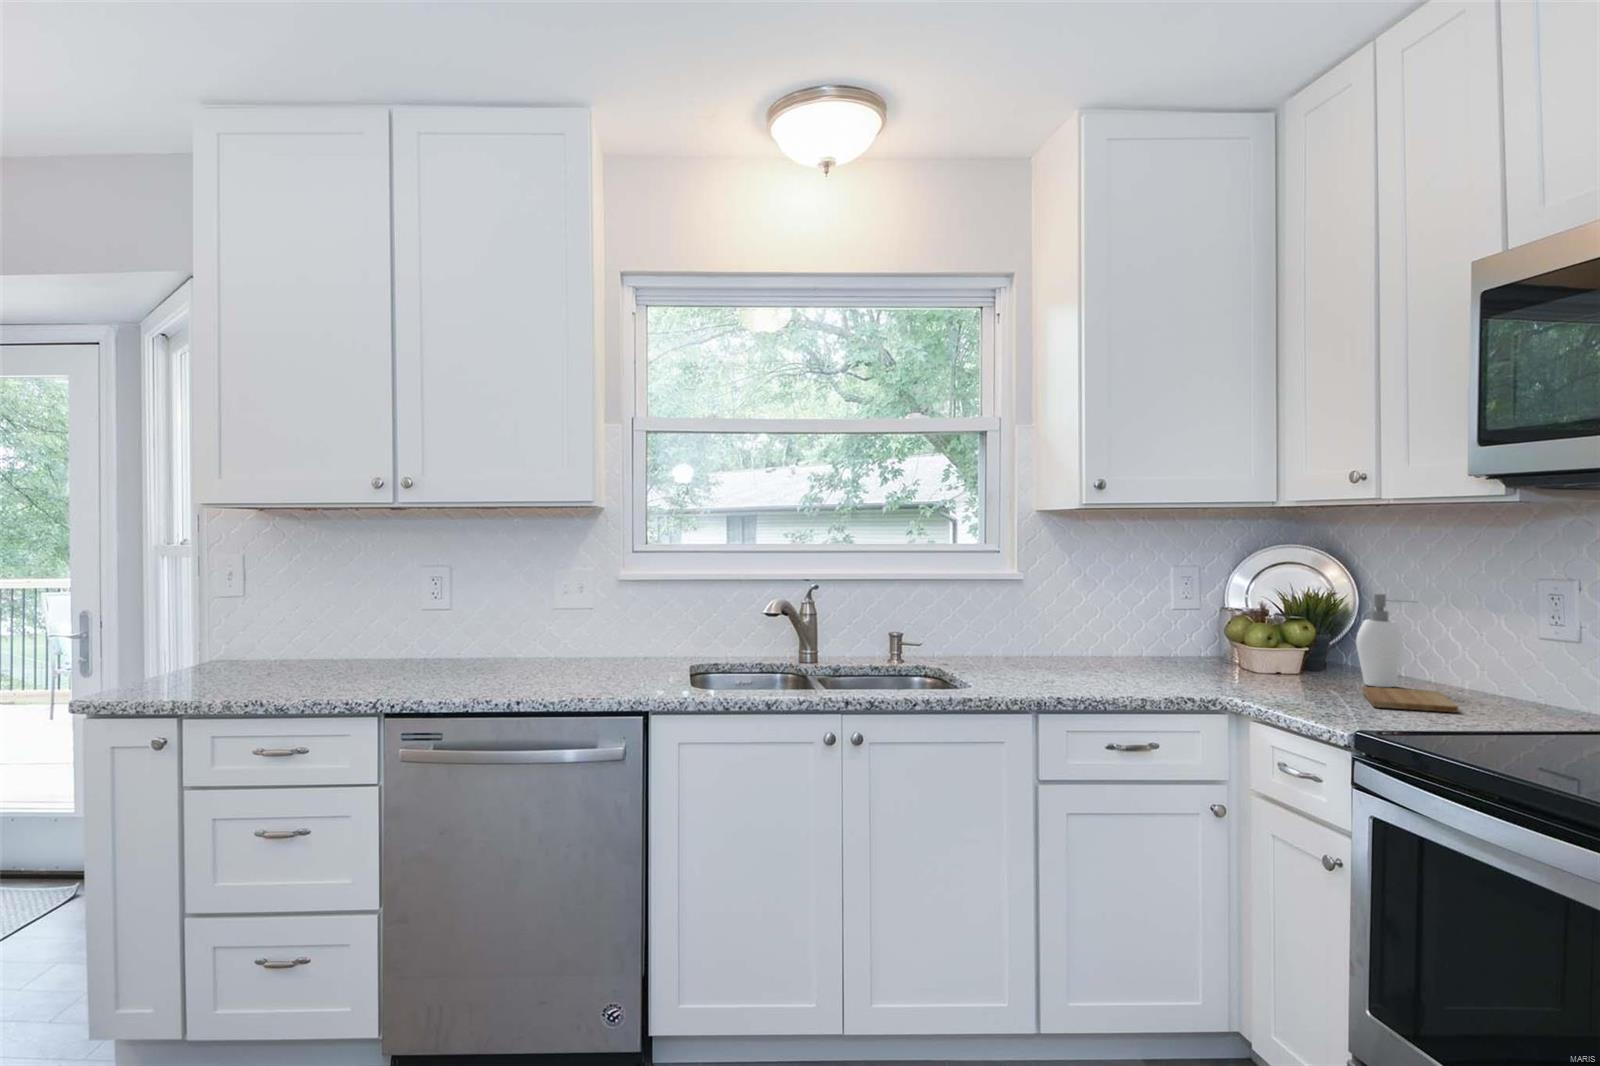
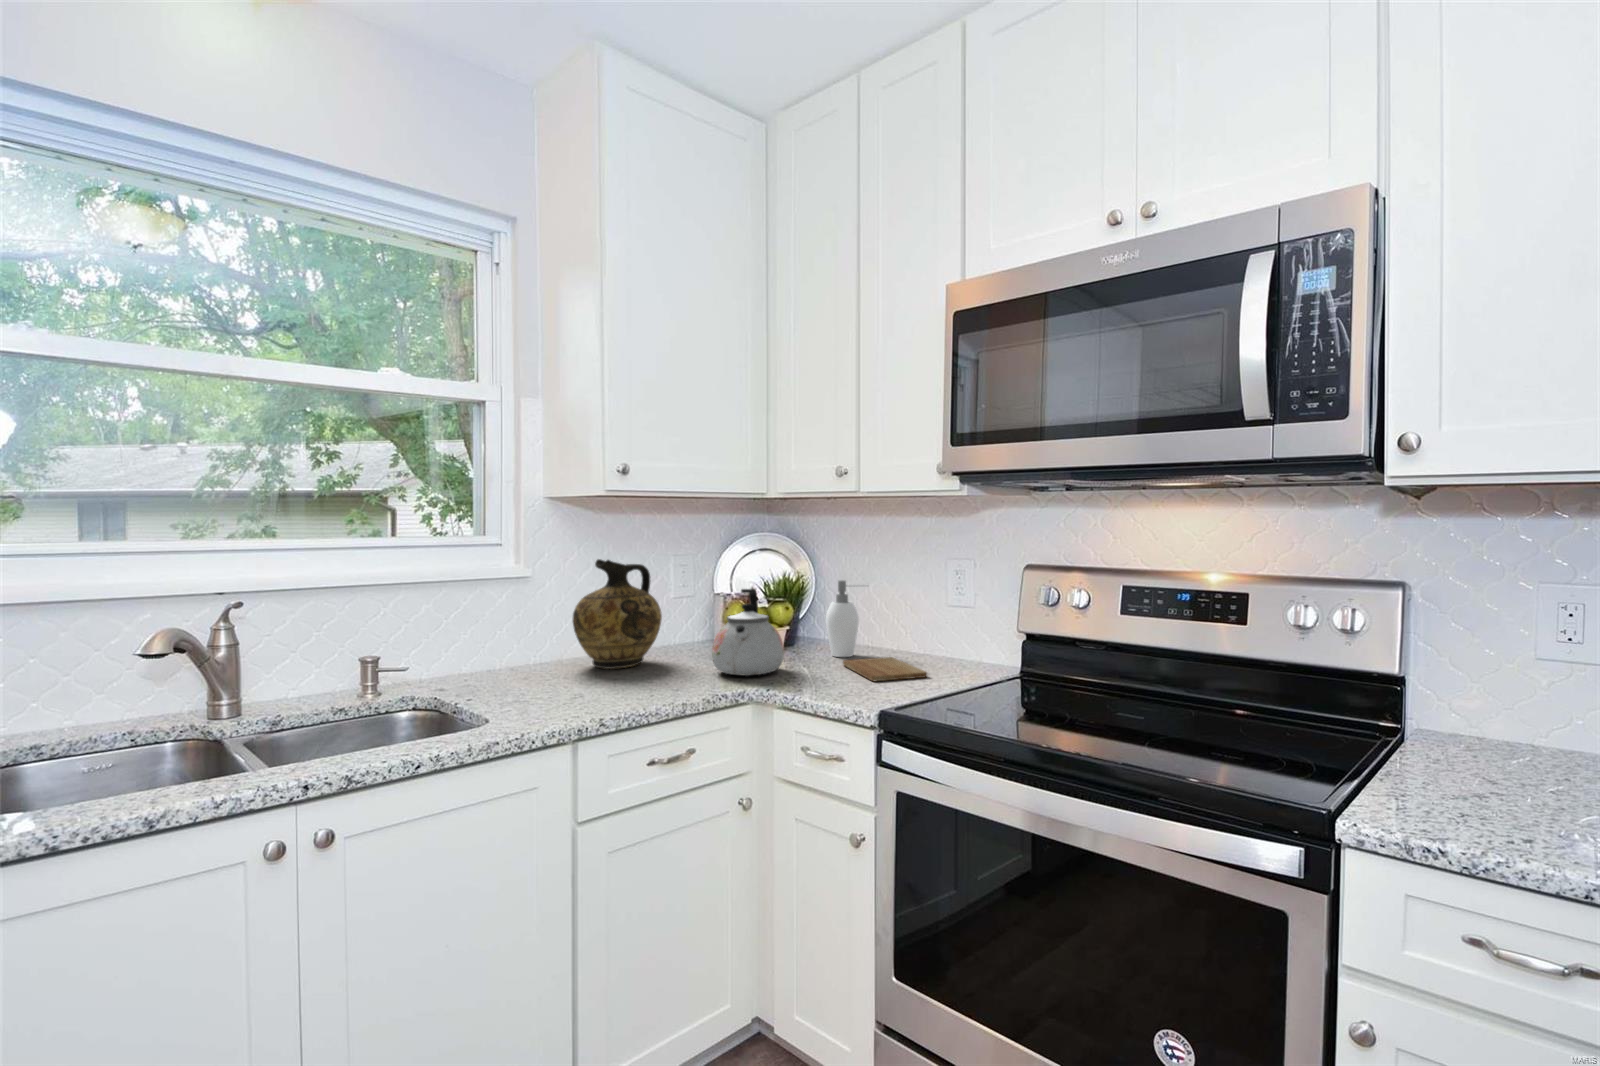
ceramic jug: none [1064,559,1155,668] -> present [573,559,662,669]
kettle: none [1195,594,1280,687] -> present [712,589,784,676]

